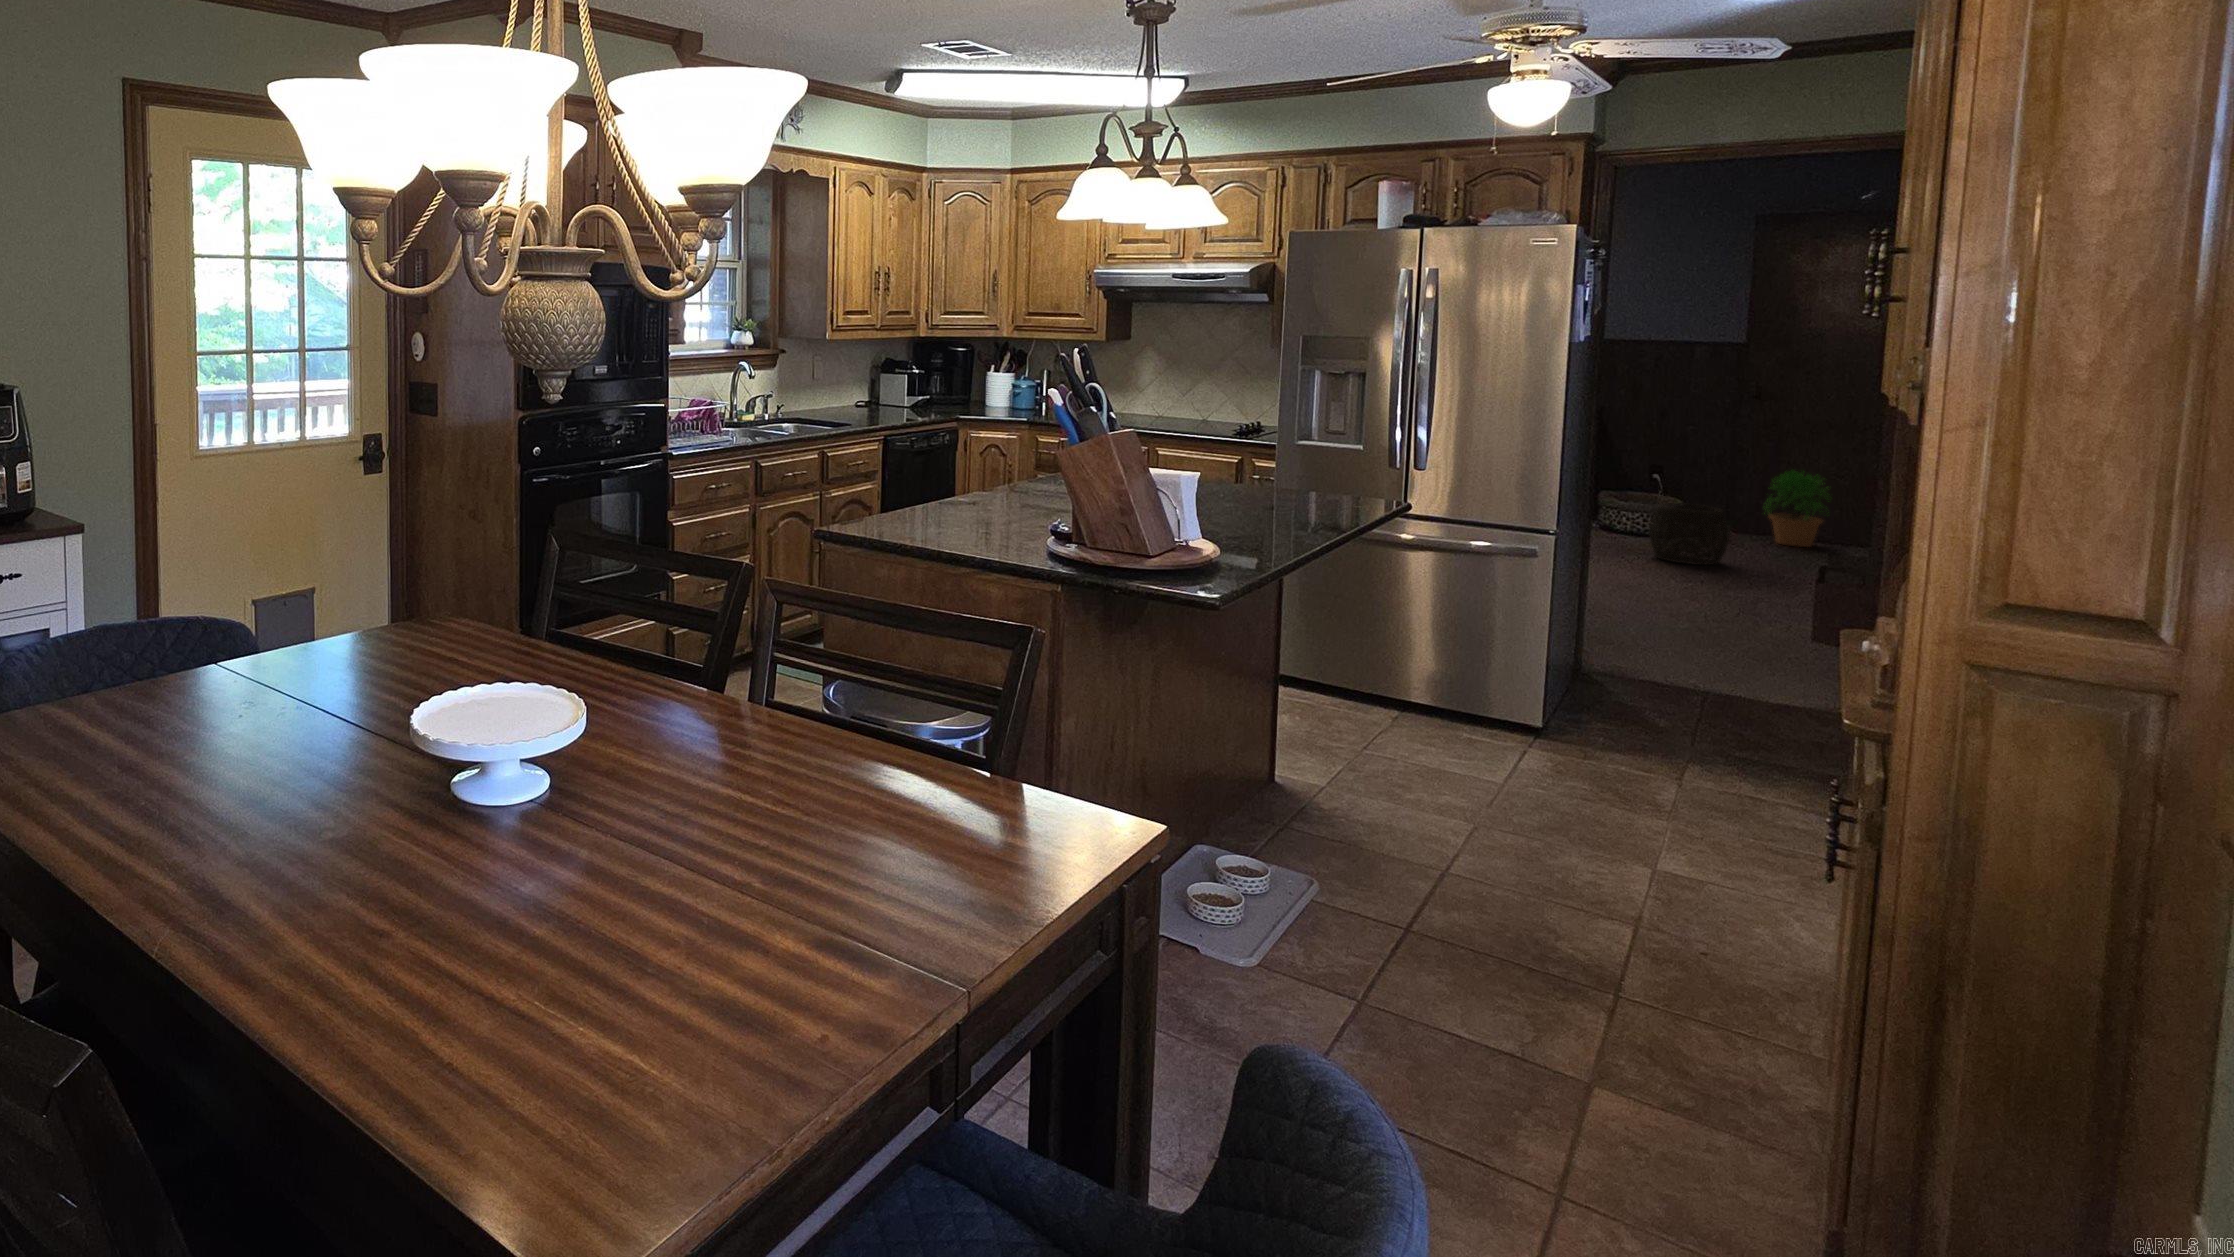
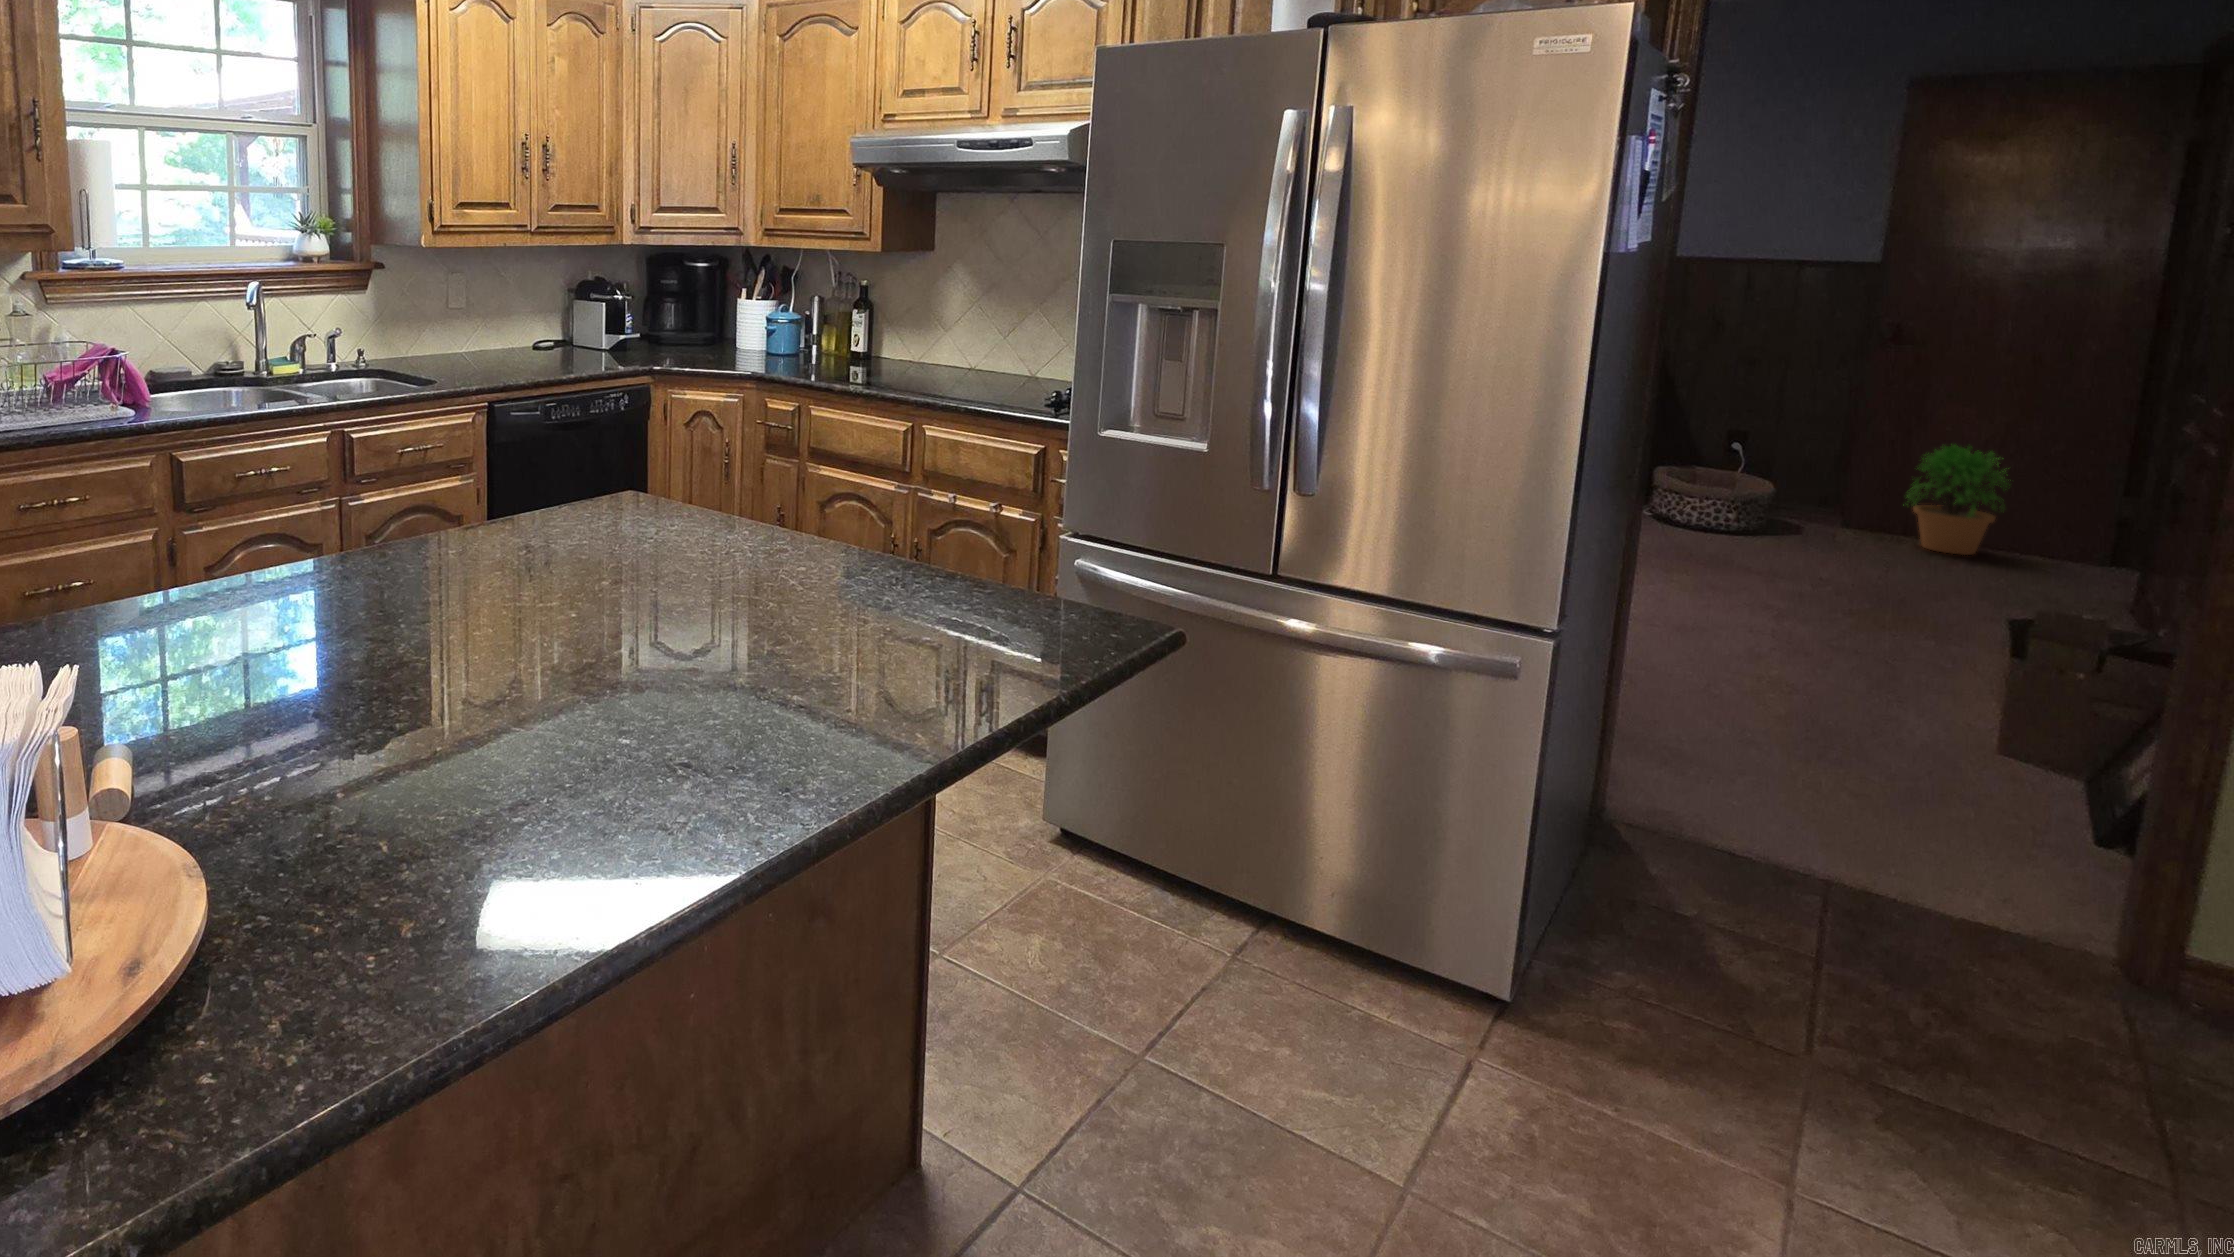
woven basket: present [1649,503,1729,565] -> none [1736,494,1860,589]

